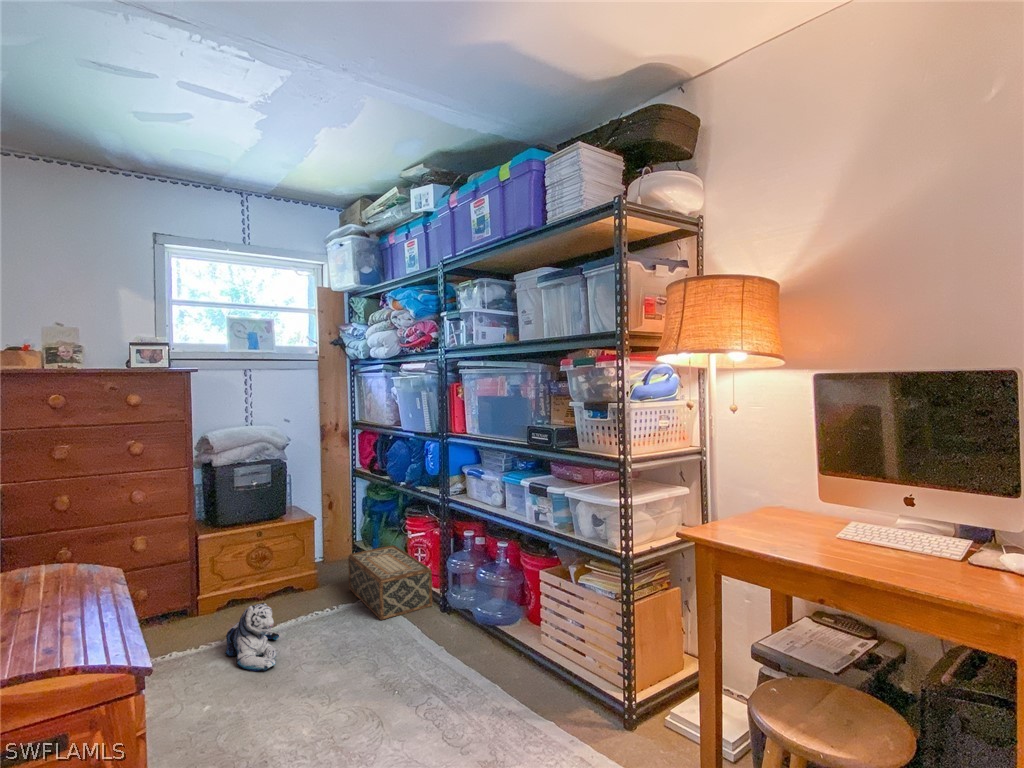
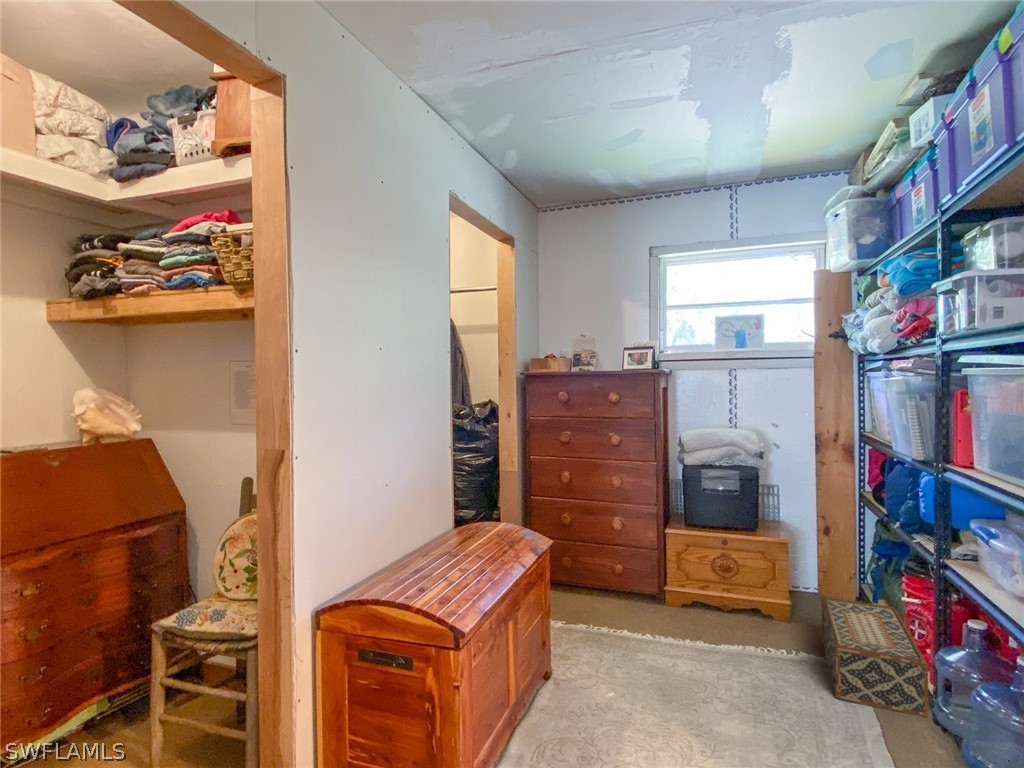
plush toy: present [225,603,279,671] -> none [658,614,712,687]

